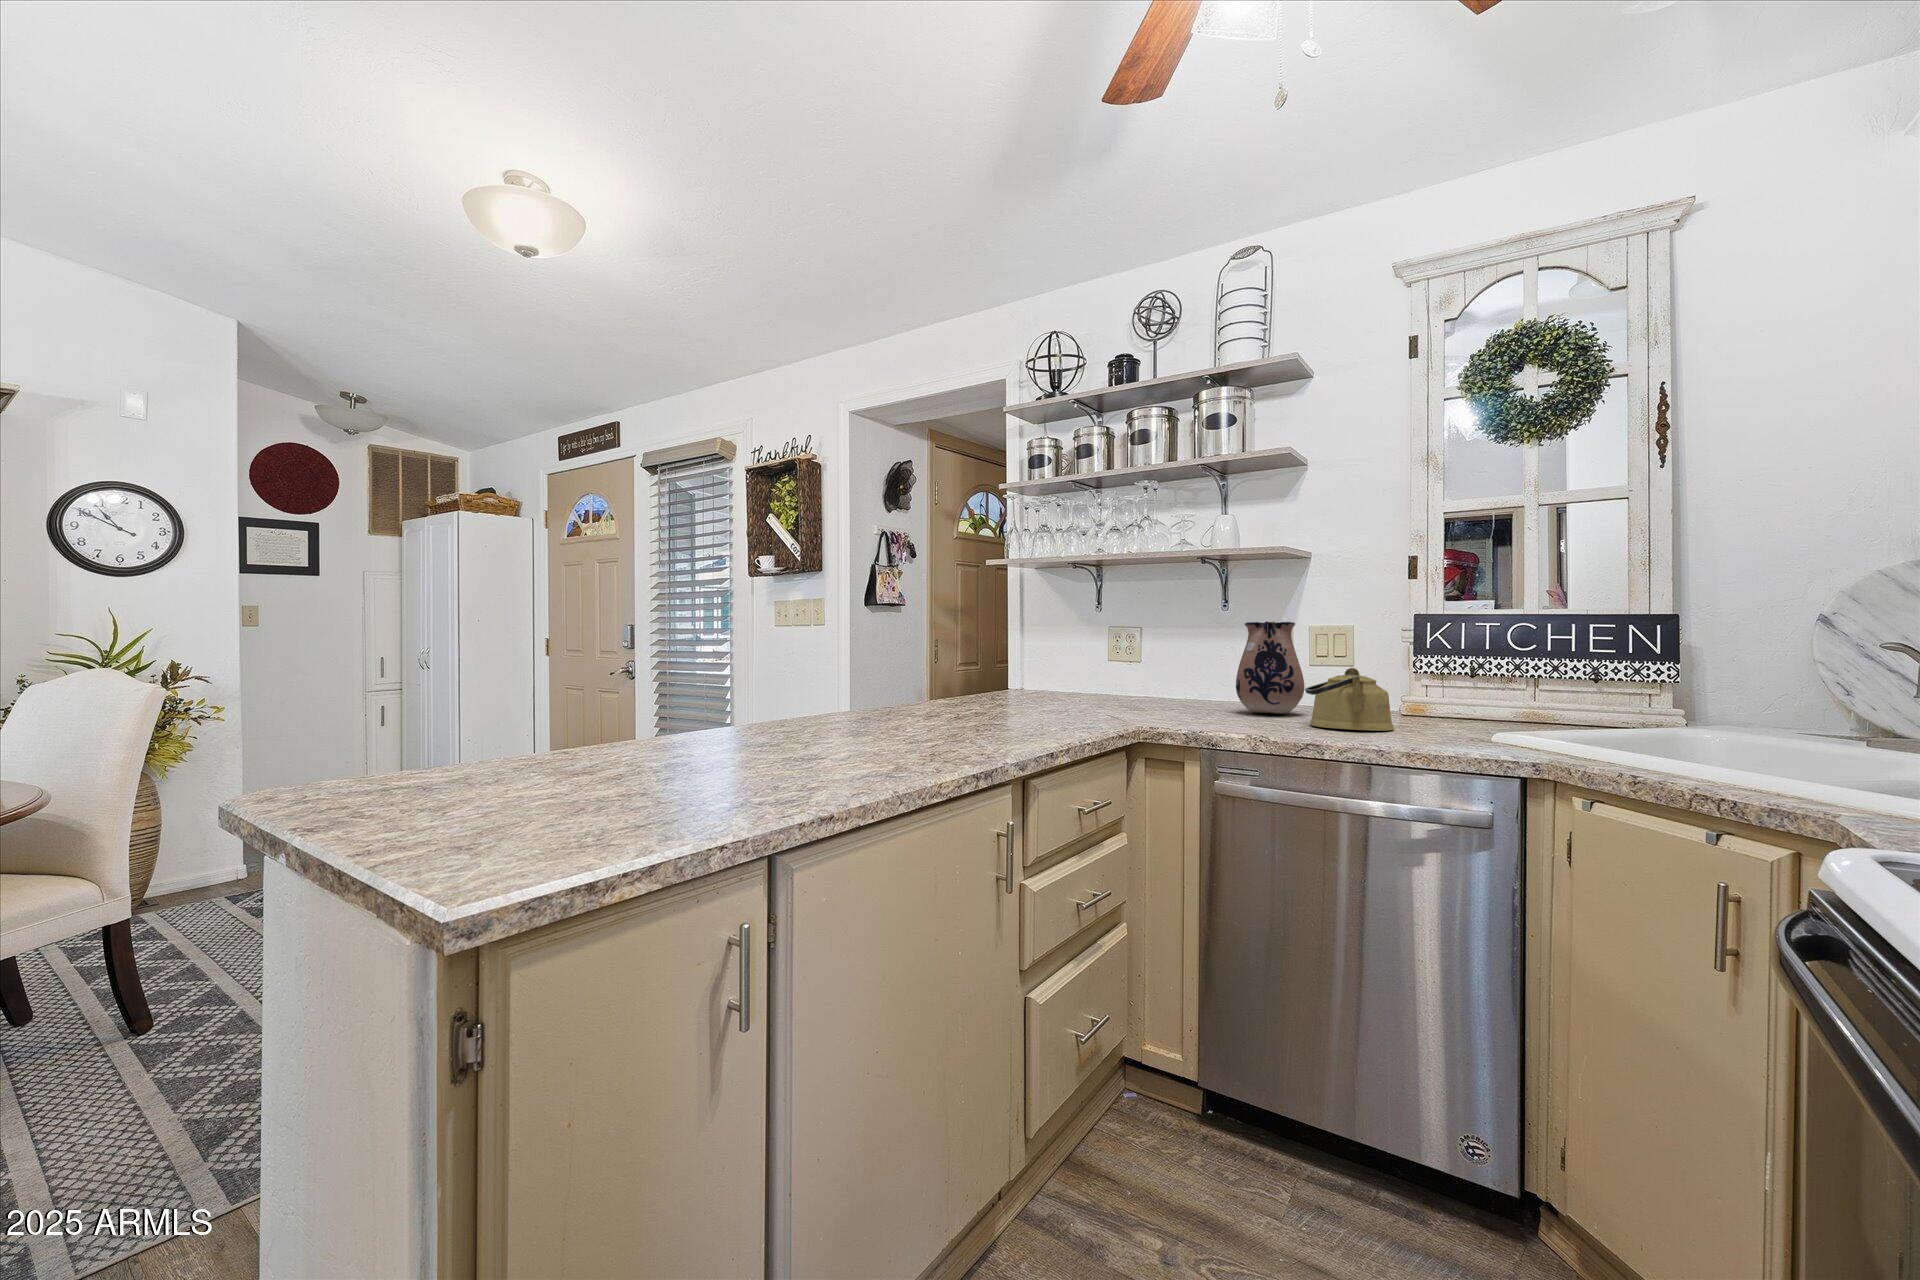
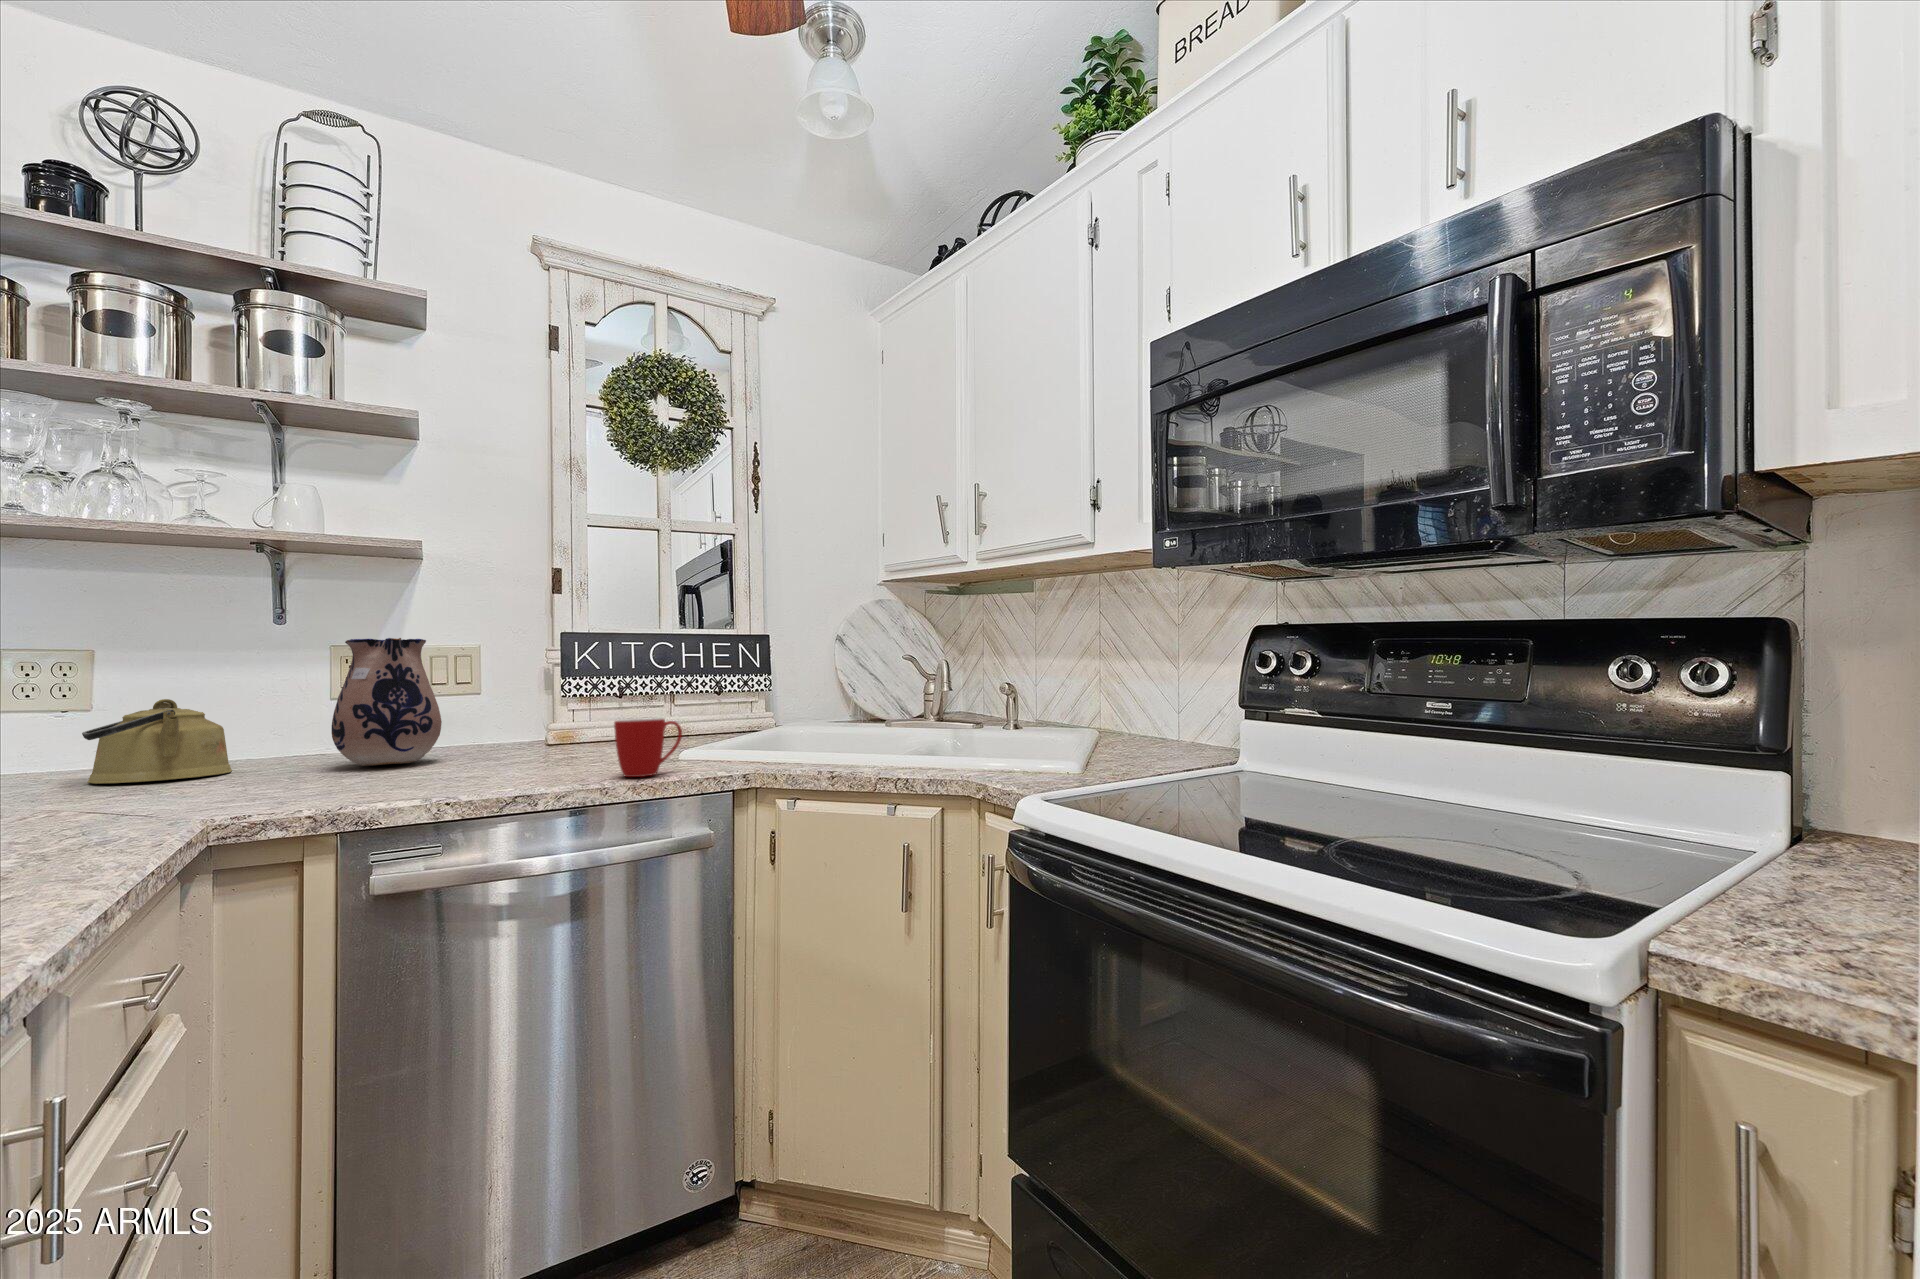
kettle: present [1305,668,1394,731] -> present [82,699,232,784]
mug: none [1392,694,1462,747] -> present [614,718,682,777]

